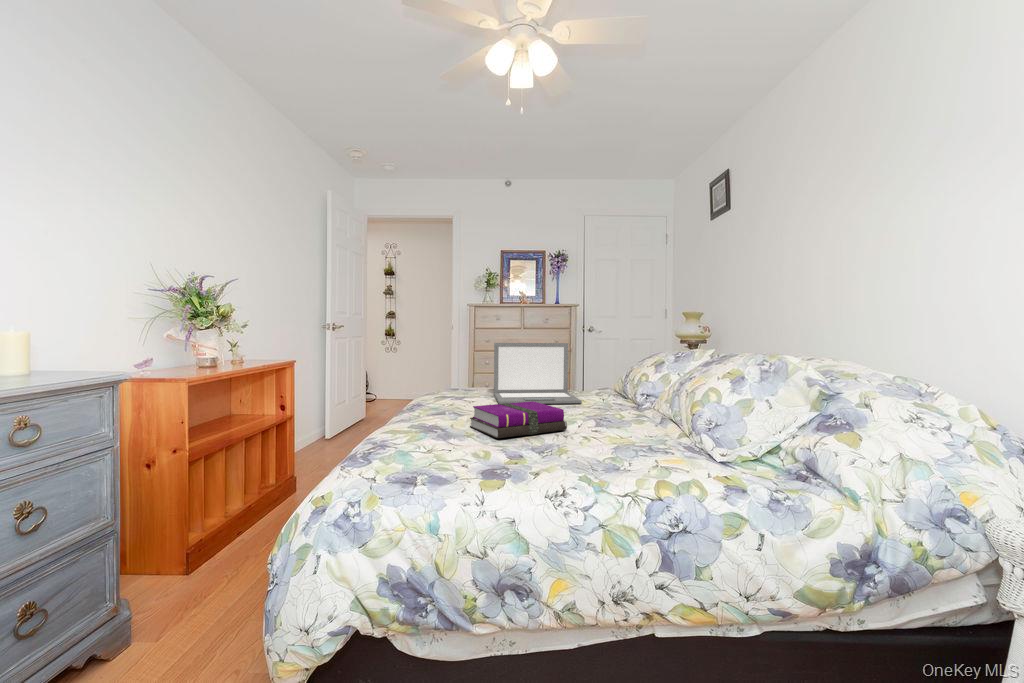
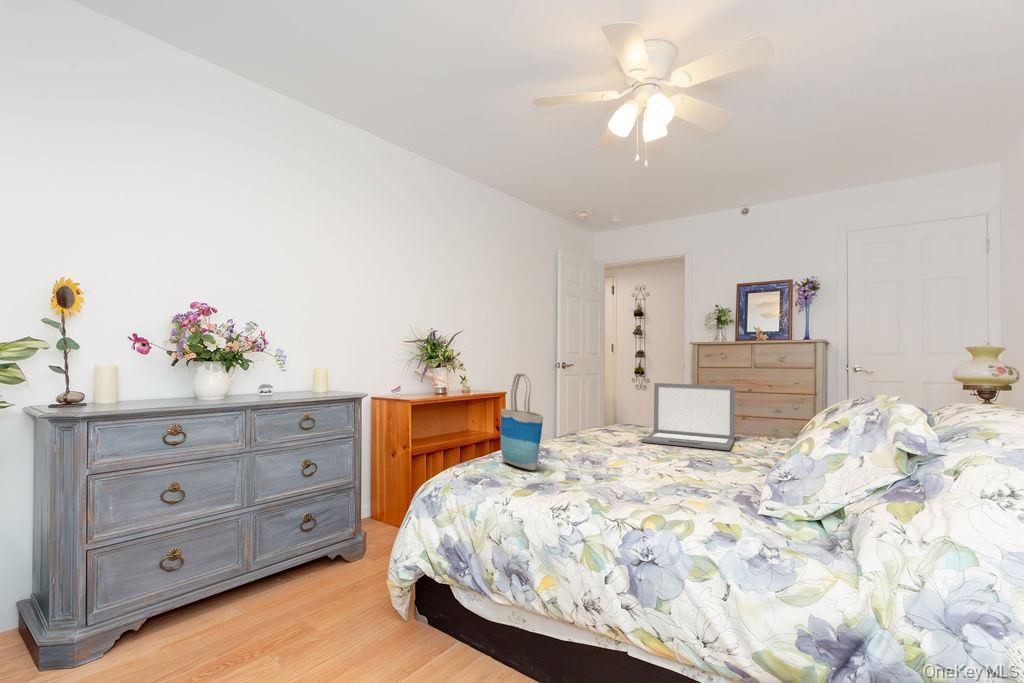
tote bag: none [396,334,473,454] -> present [501,373,543,470]
notebook: present [470,401,567,438] -> none [580,437,659,469]

